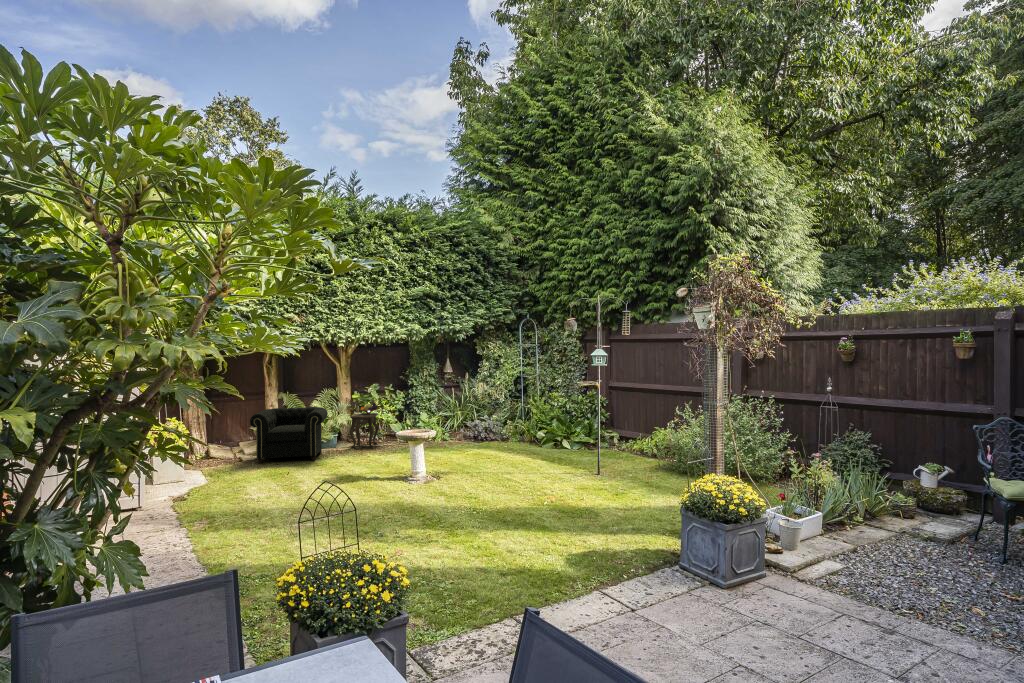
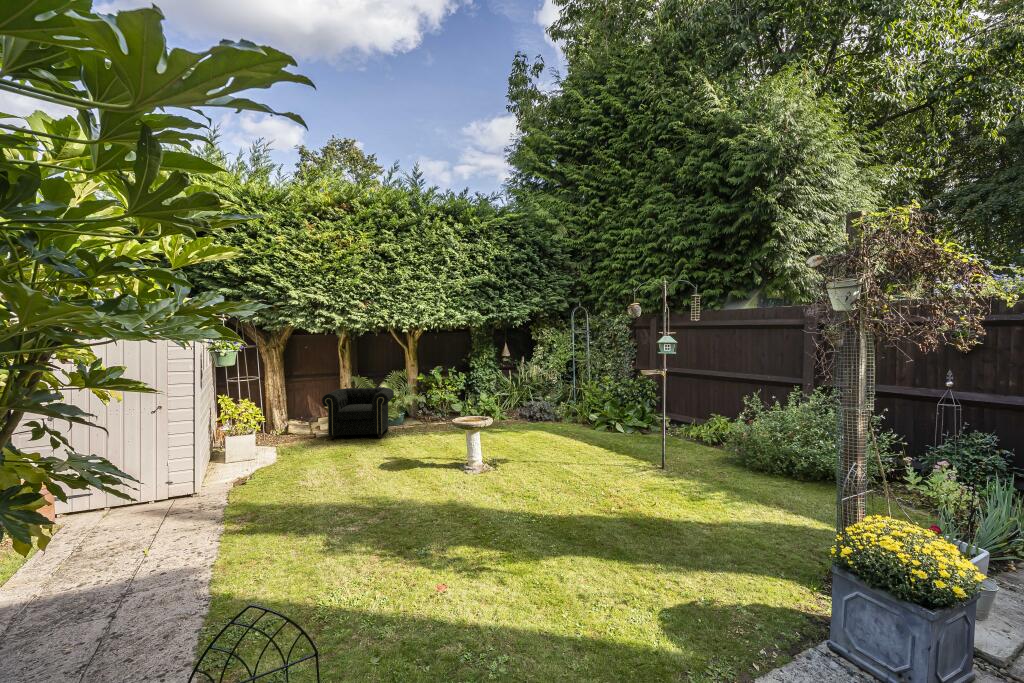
side table: present [349,403,379,447] -> none [414,383,442,425]

